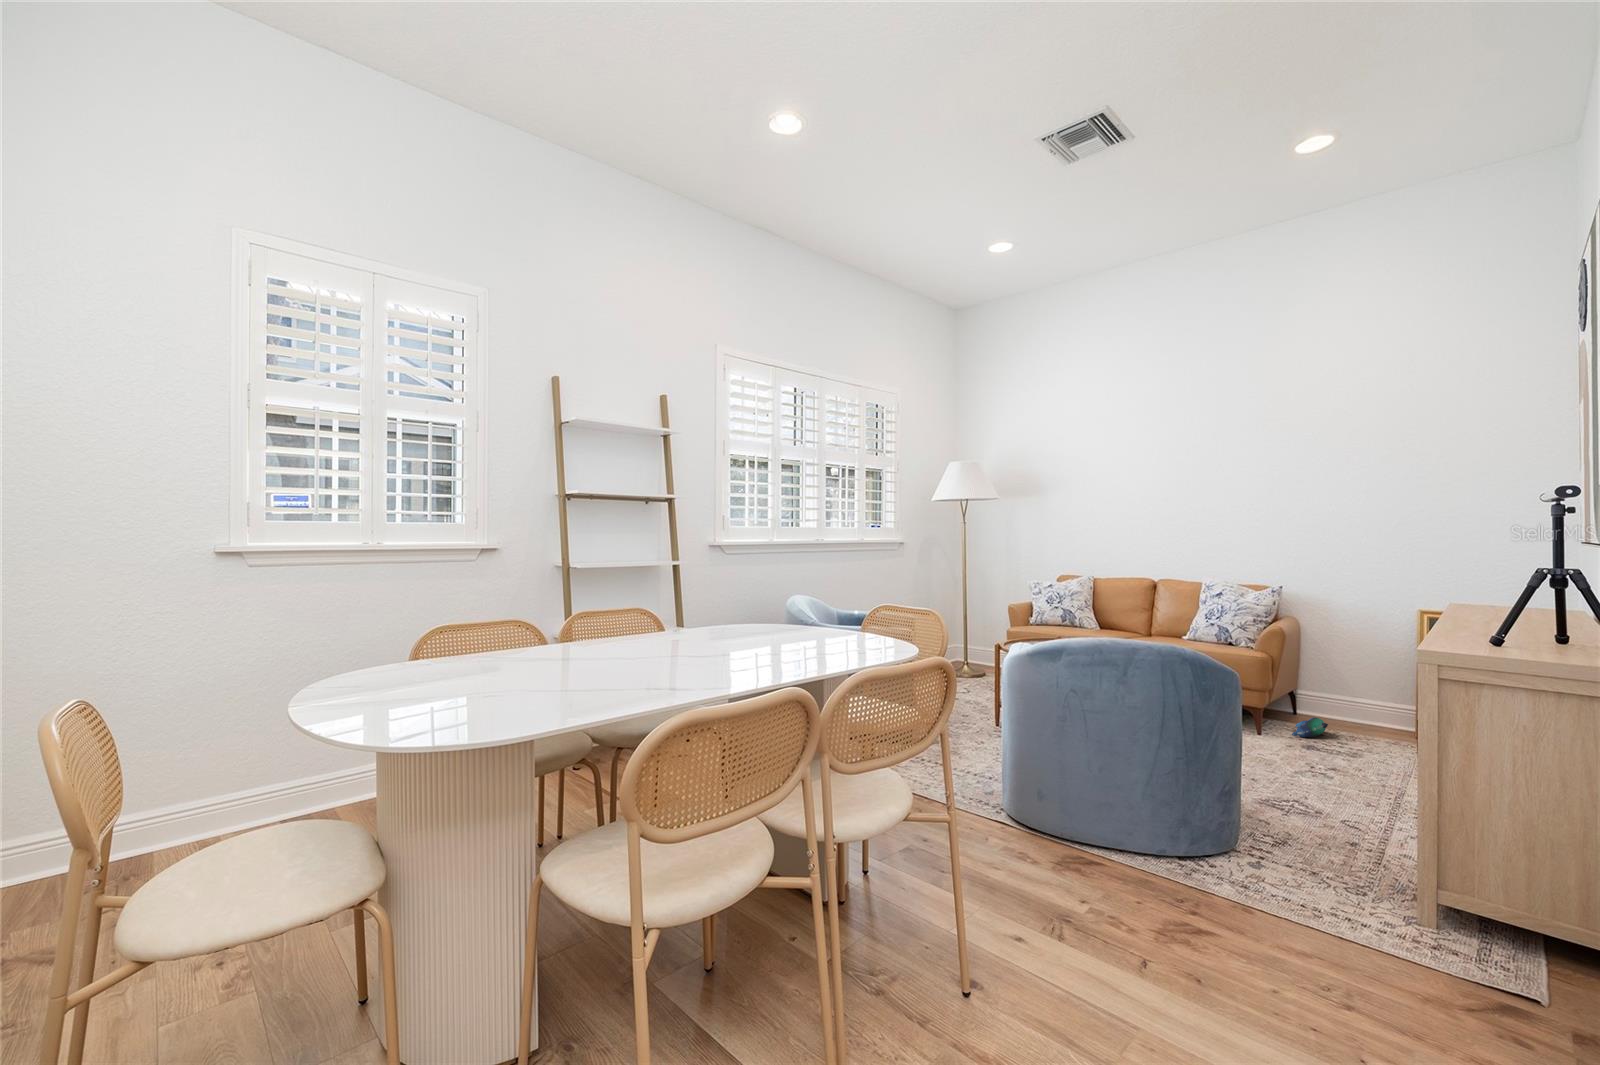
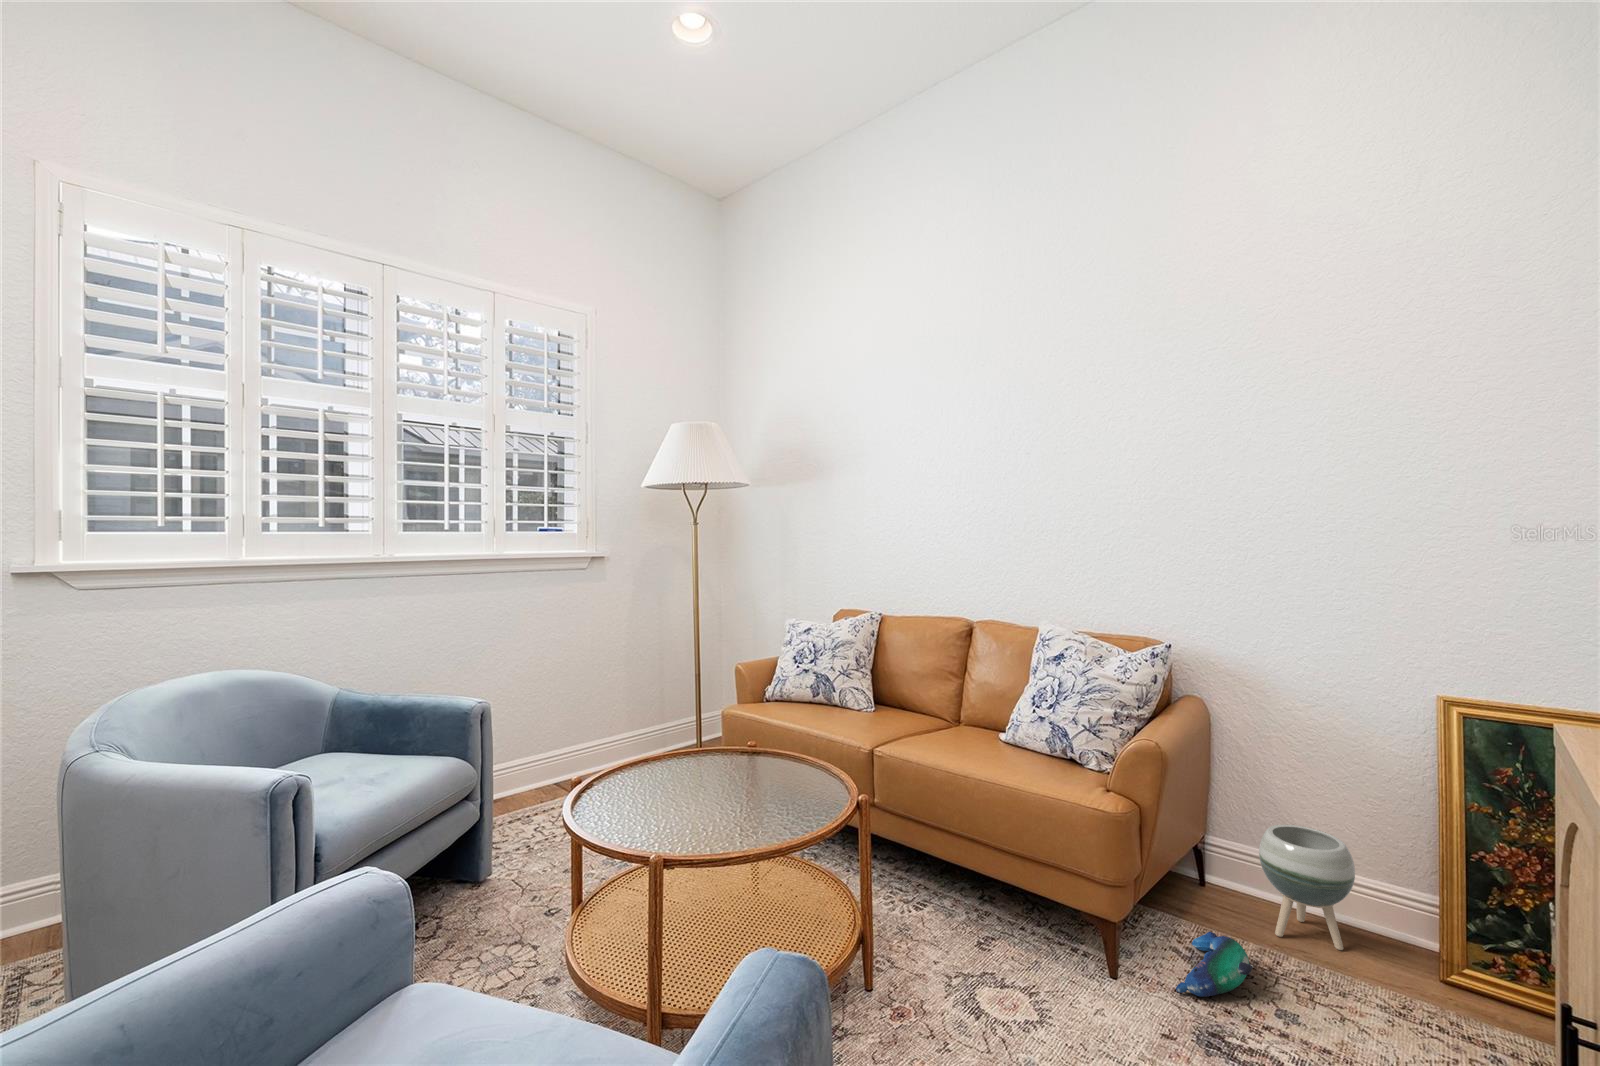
planter: none [1328,676,1377,731] -> present [1259,825,1355,950]

